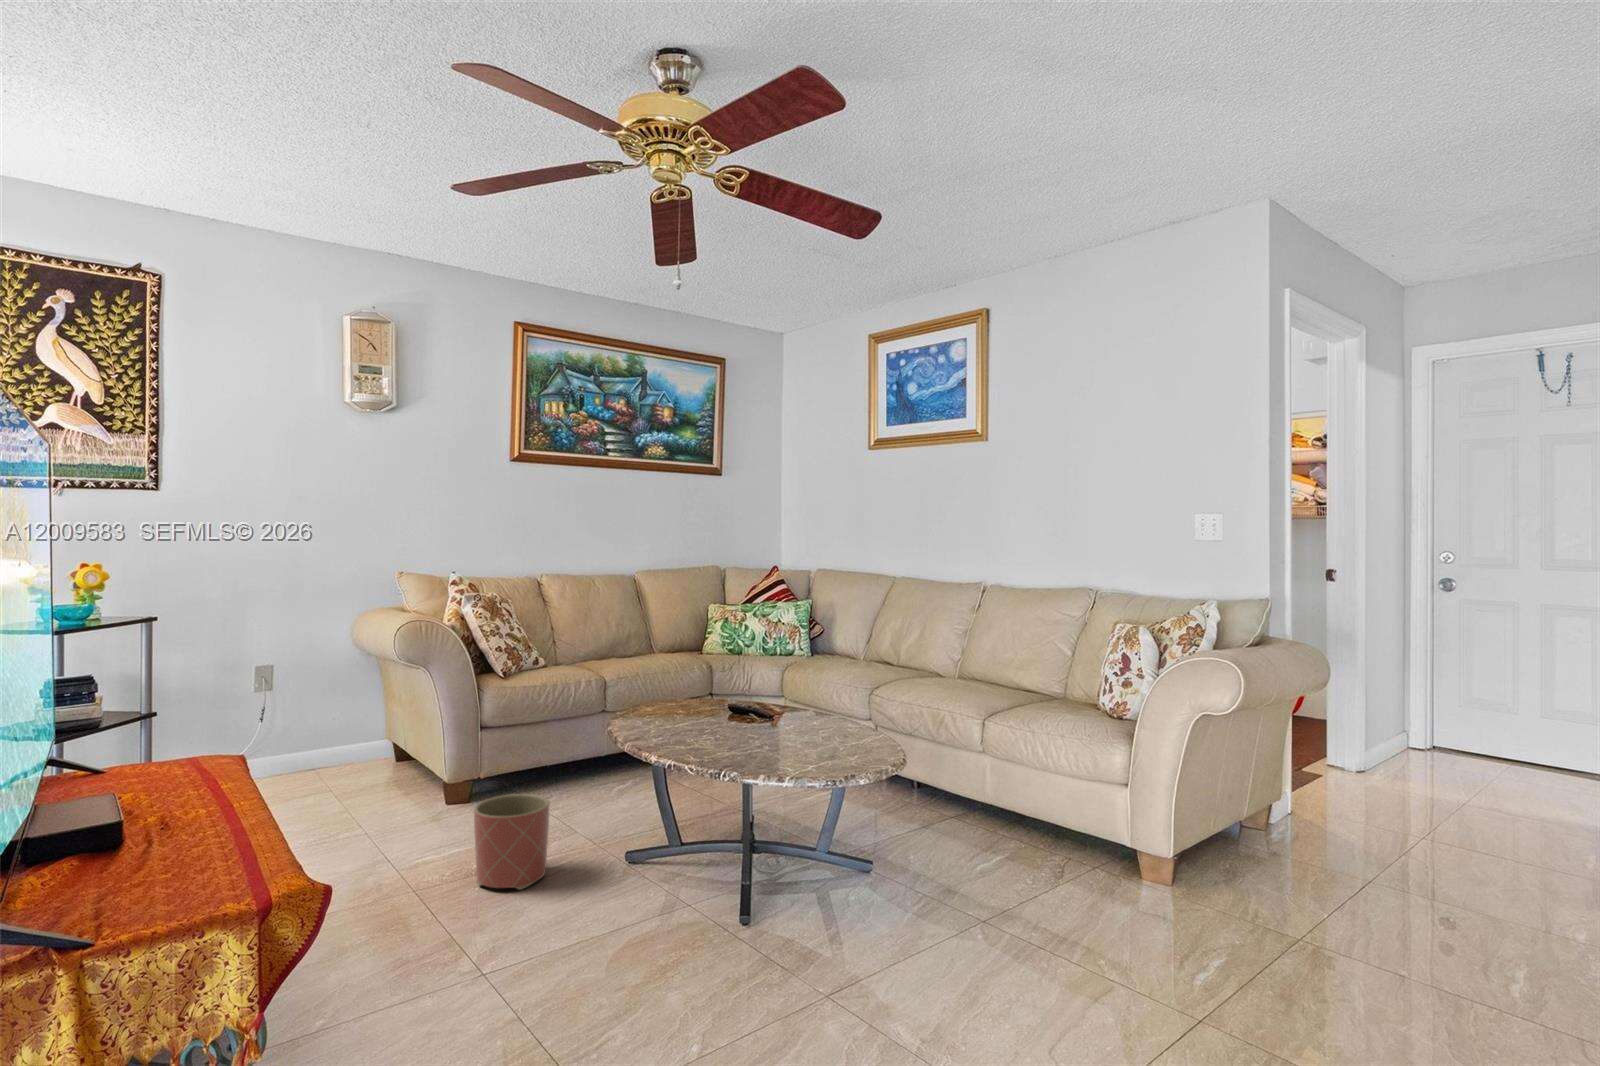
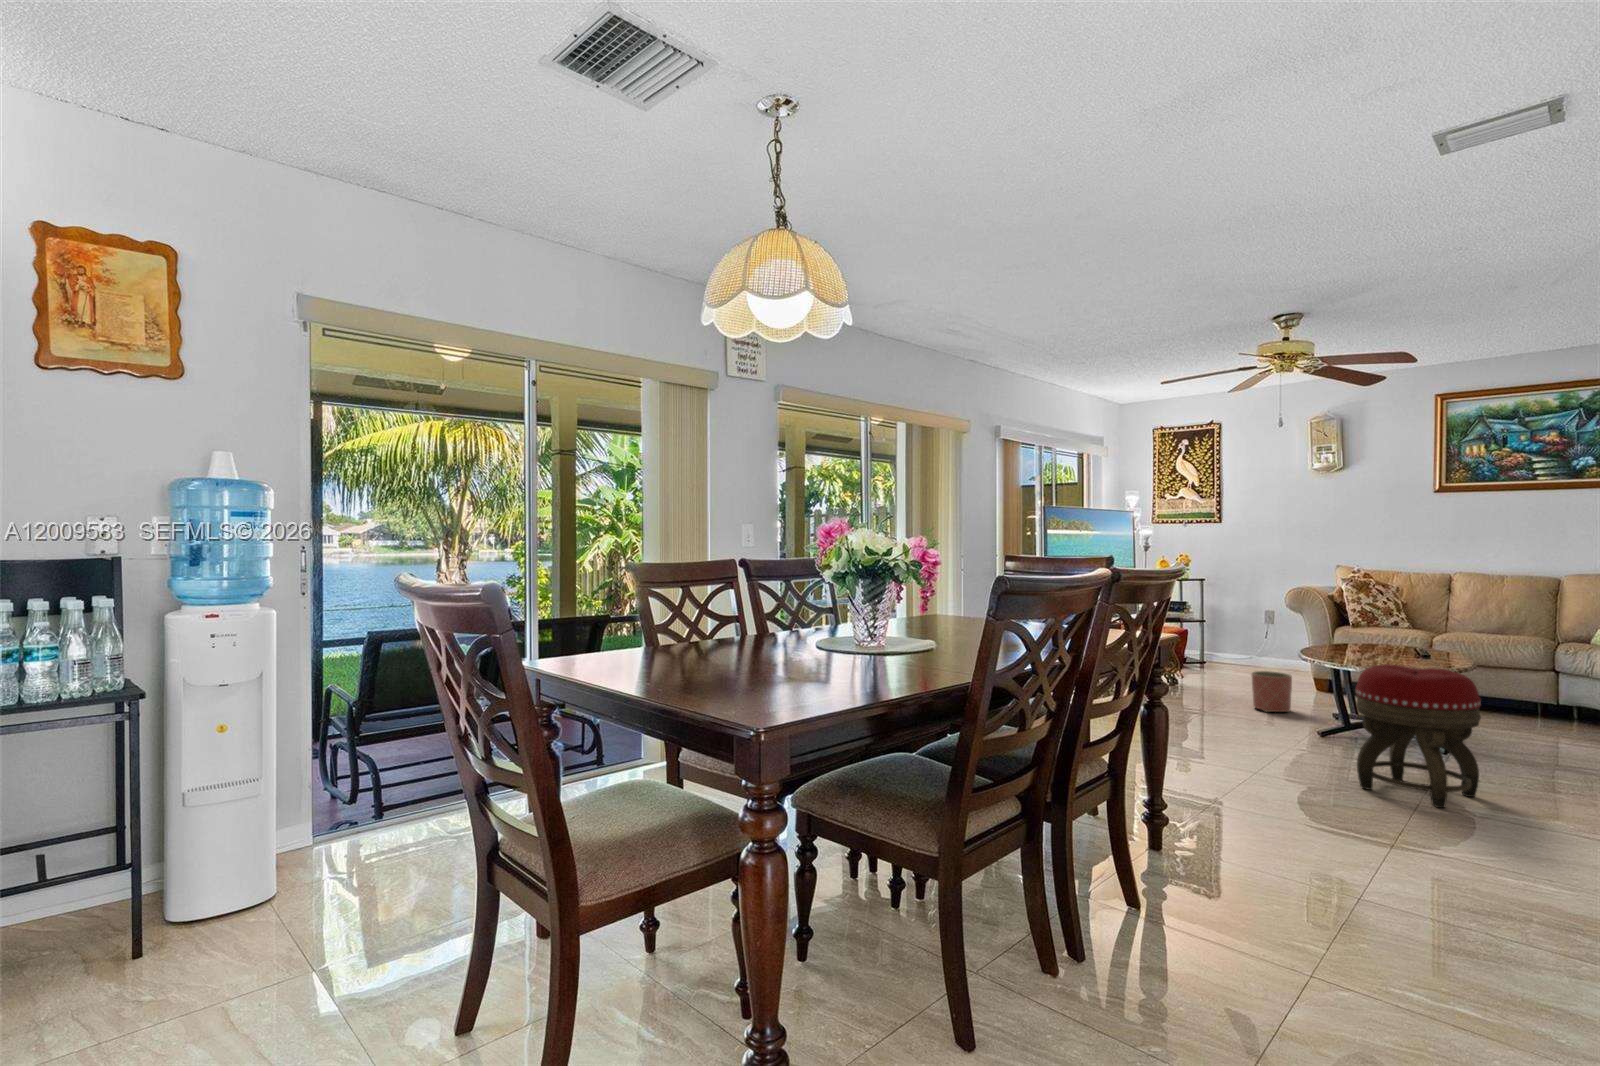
footstool: none [970,738,1150,1001] -> present [1356,664,1481,808]

